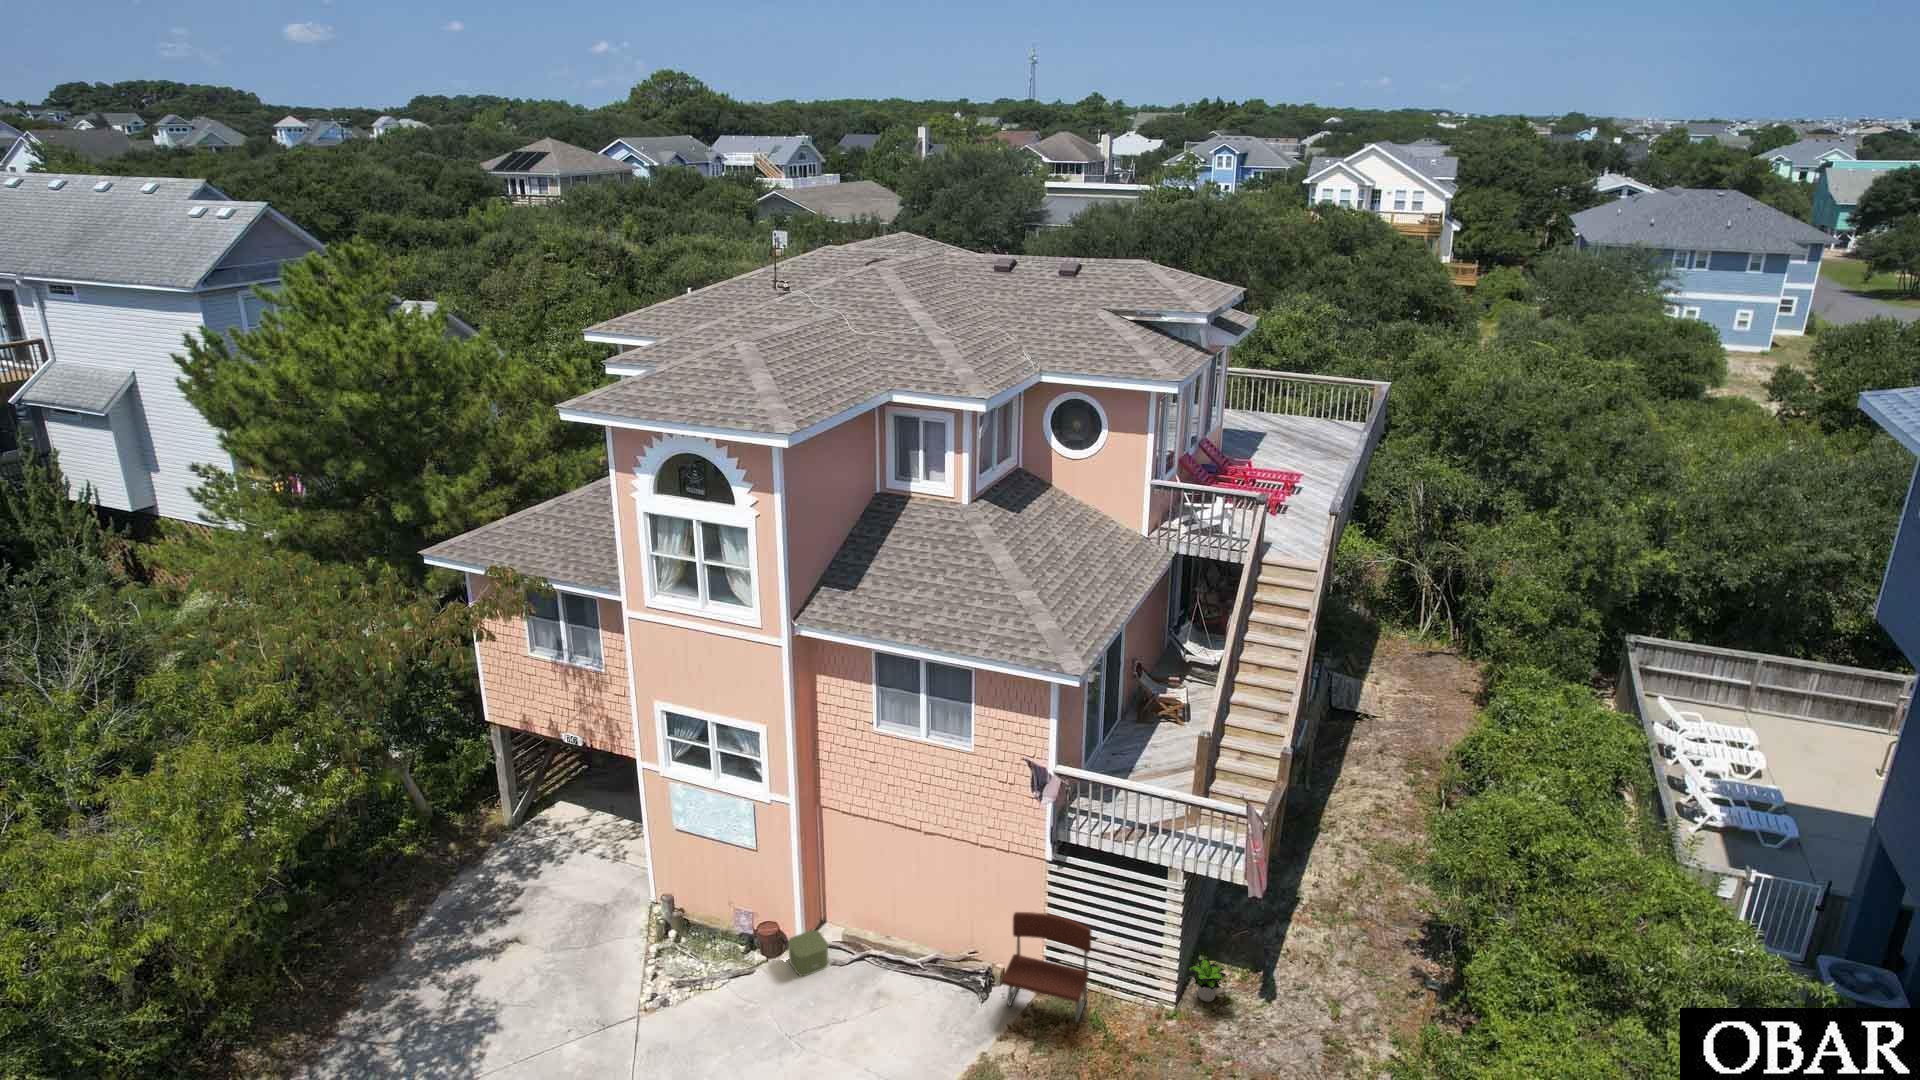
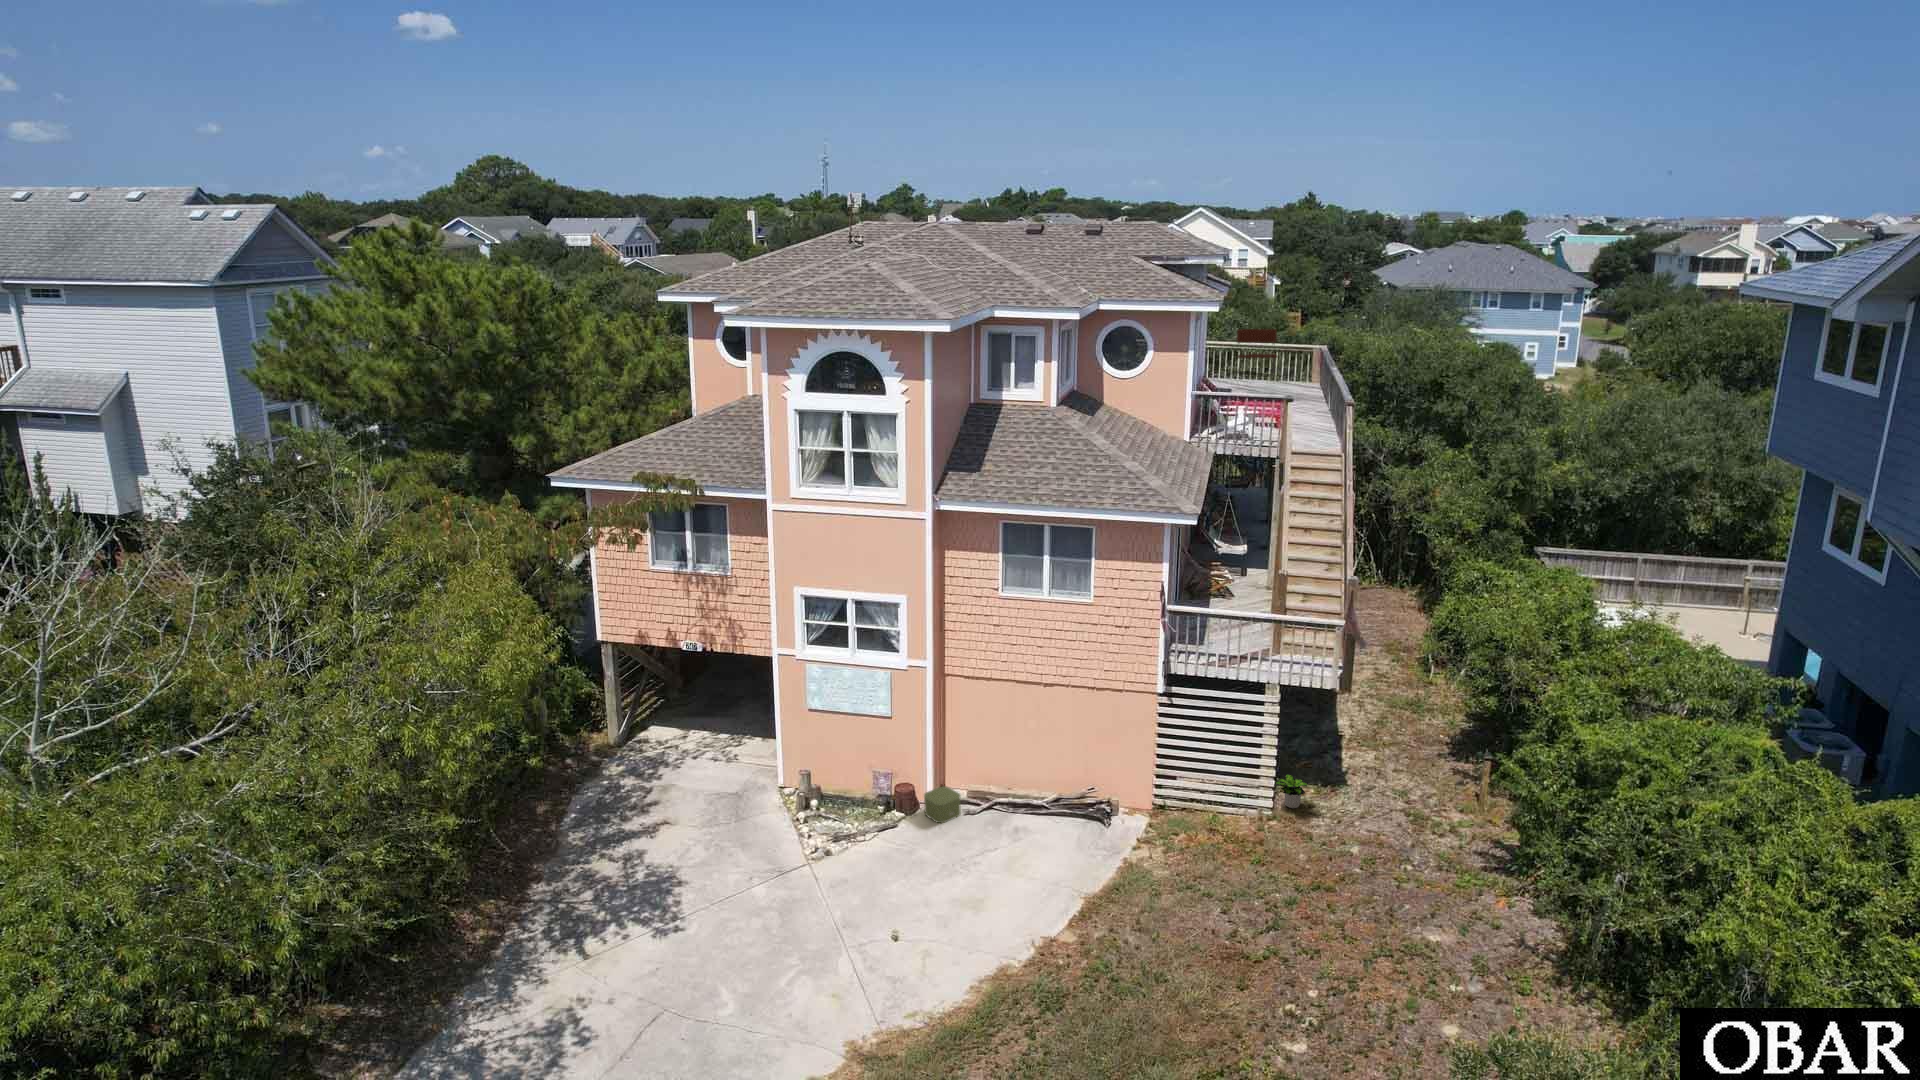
bench: present [1001,912,1092,1022] -> present [1237,329,1277,374]

